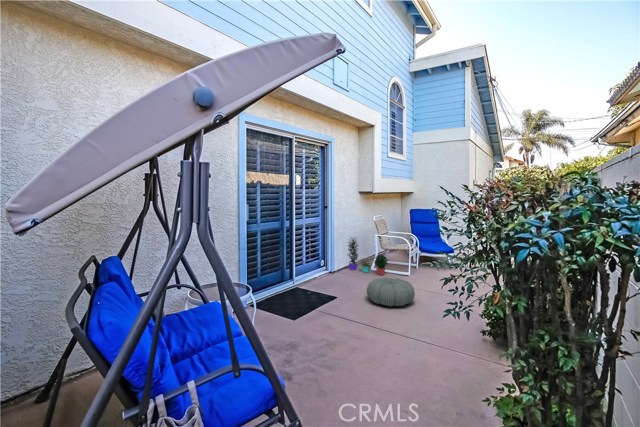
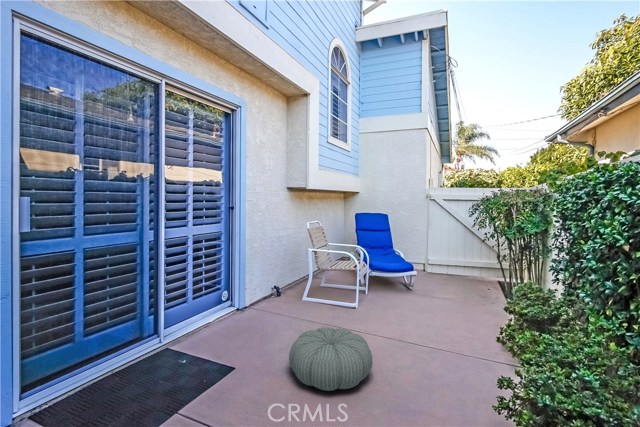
potted plant: present [348,238,388,275] -> none [266,252,327,311]

